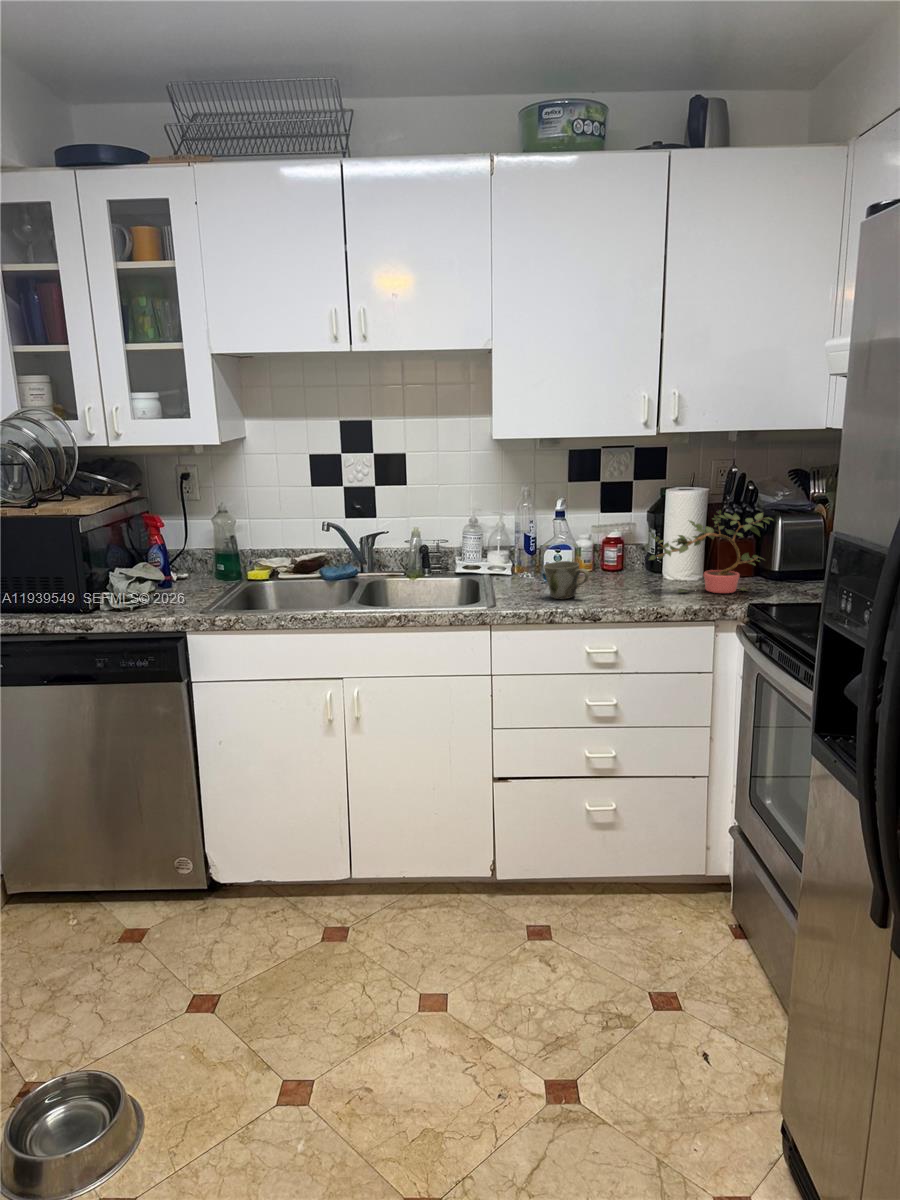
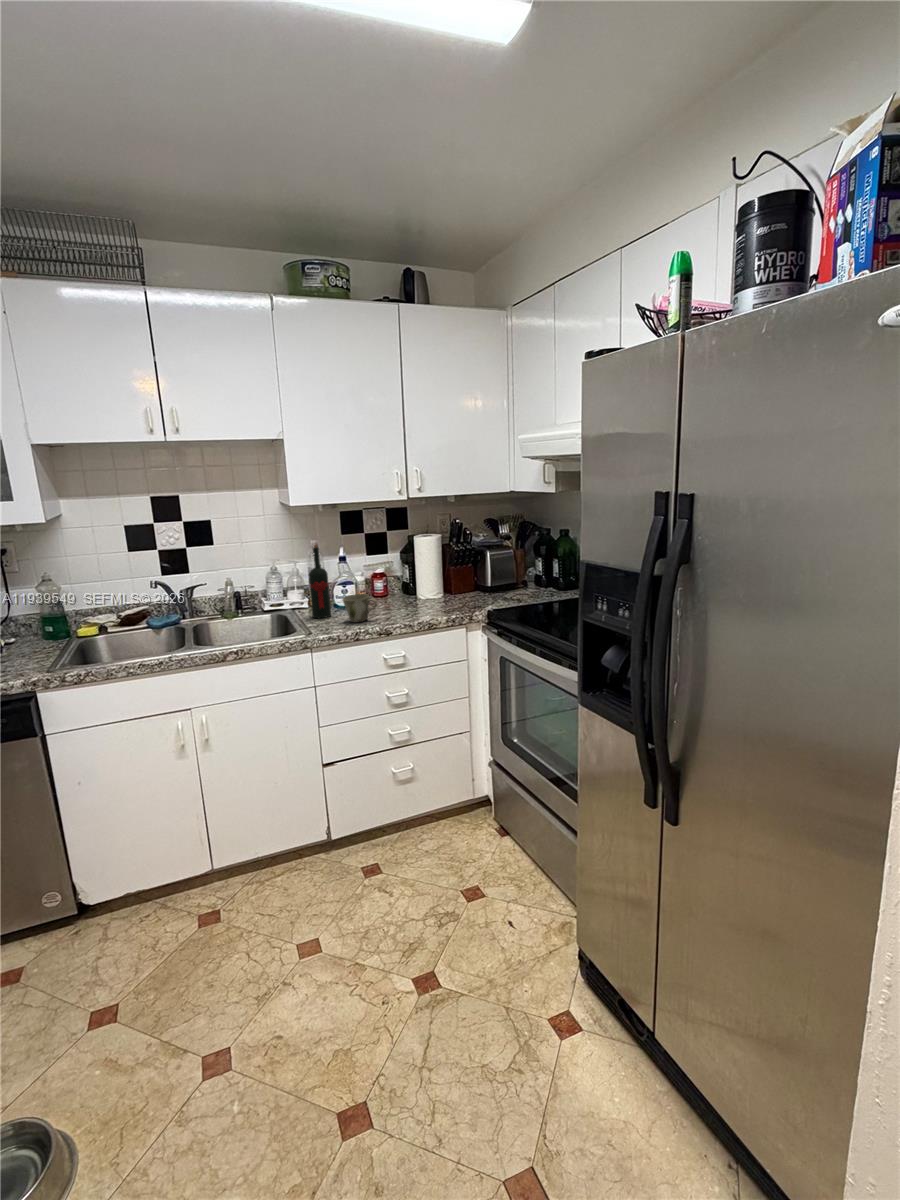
wine bottle: none [507,490,533,589] -> present [309,544,331,618]
potted plant: present [648,510,772,593] -> none [413,549,491,608]

